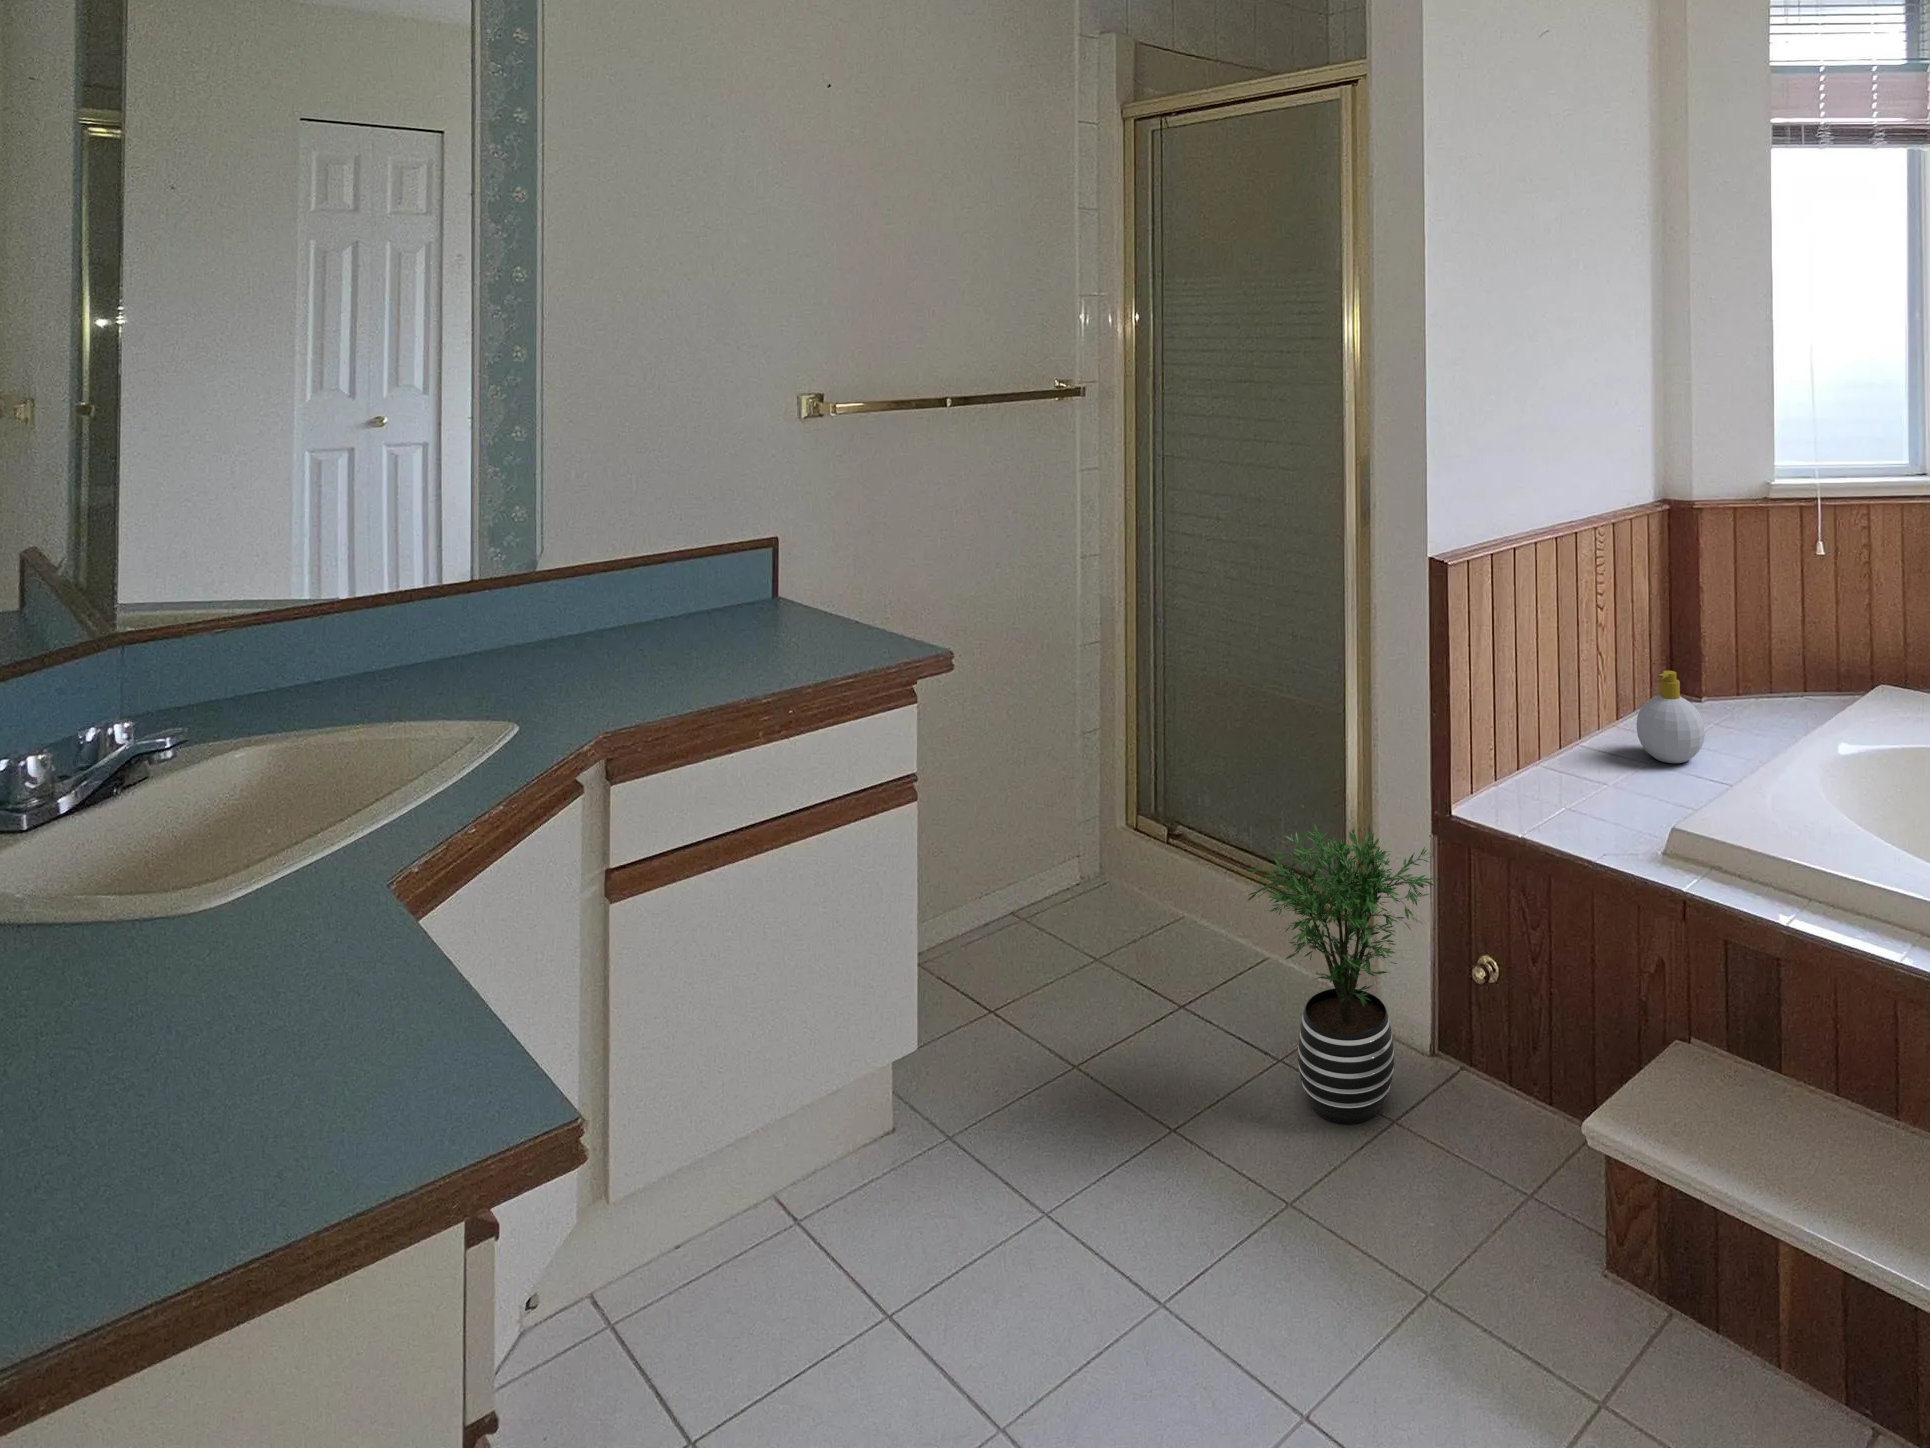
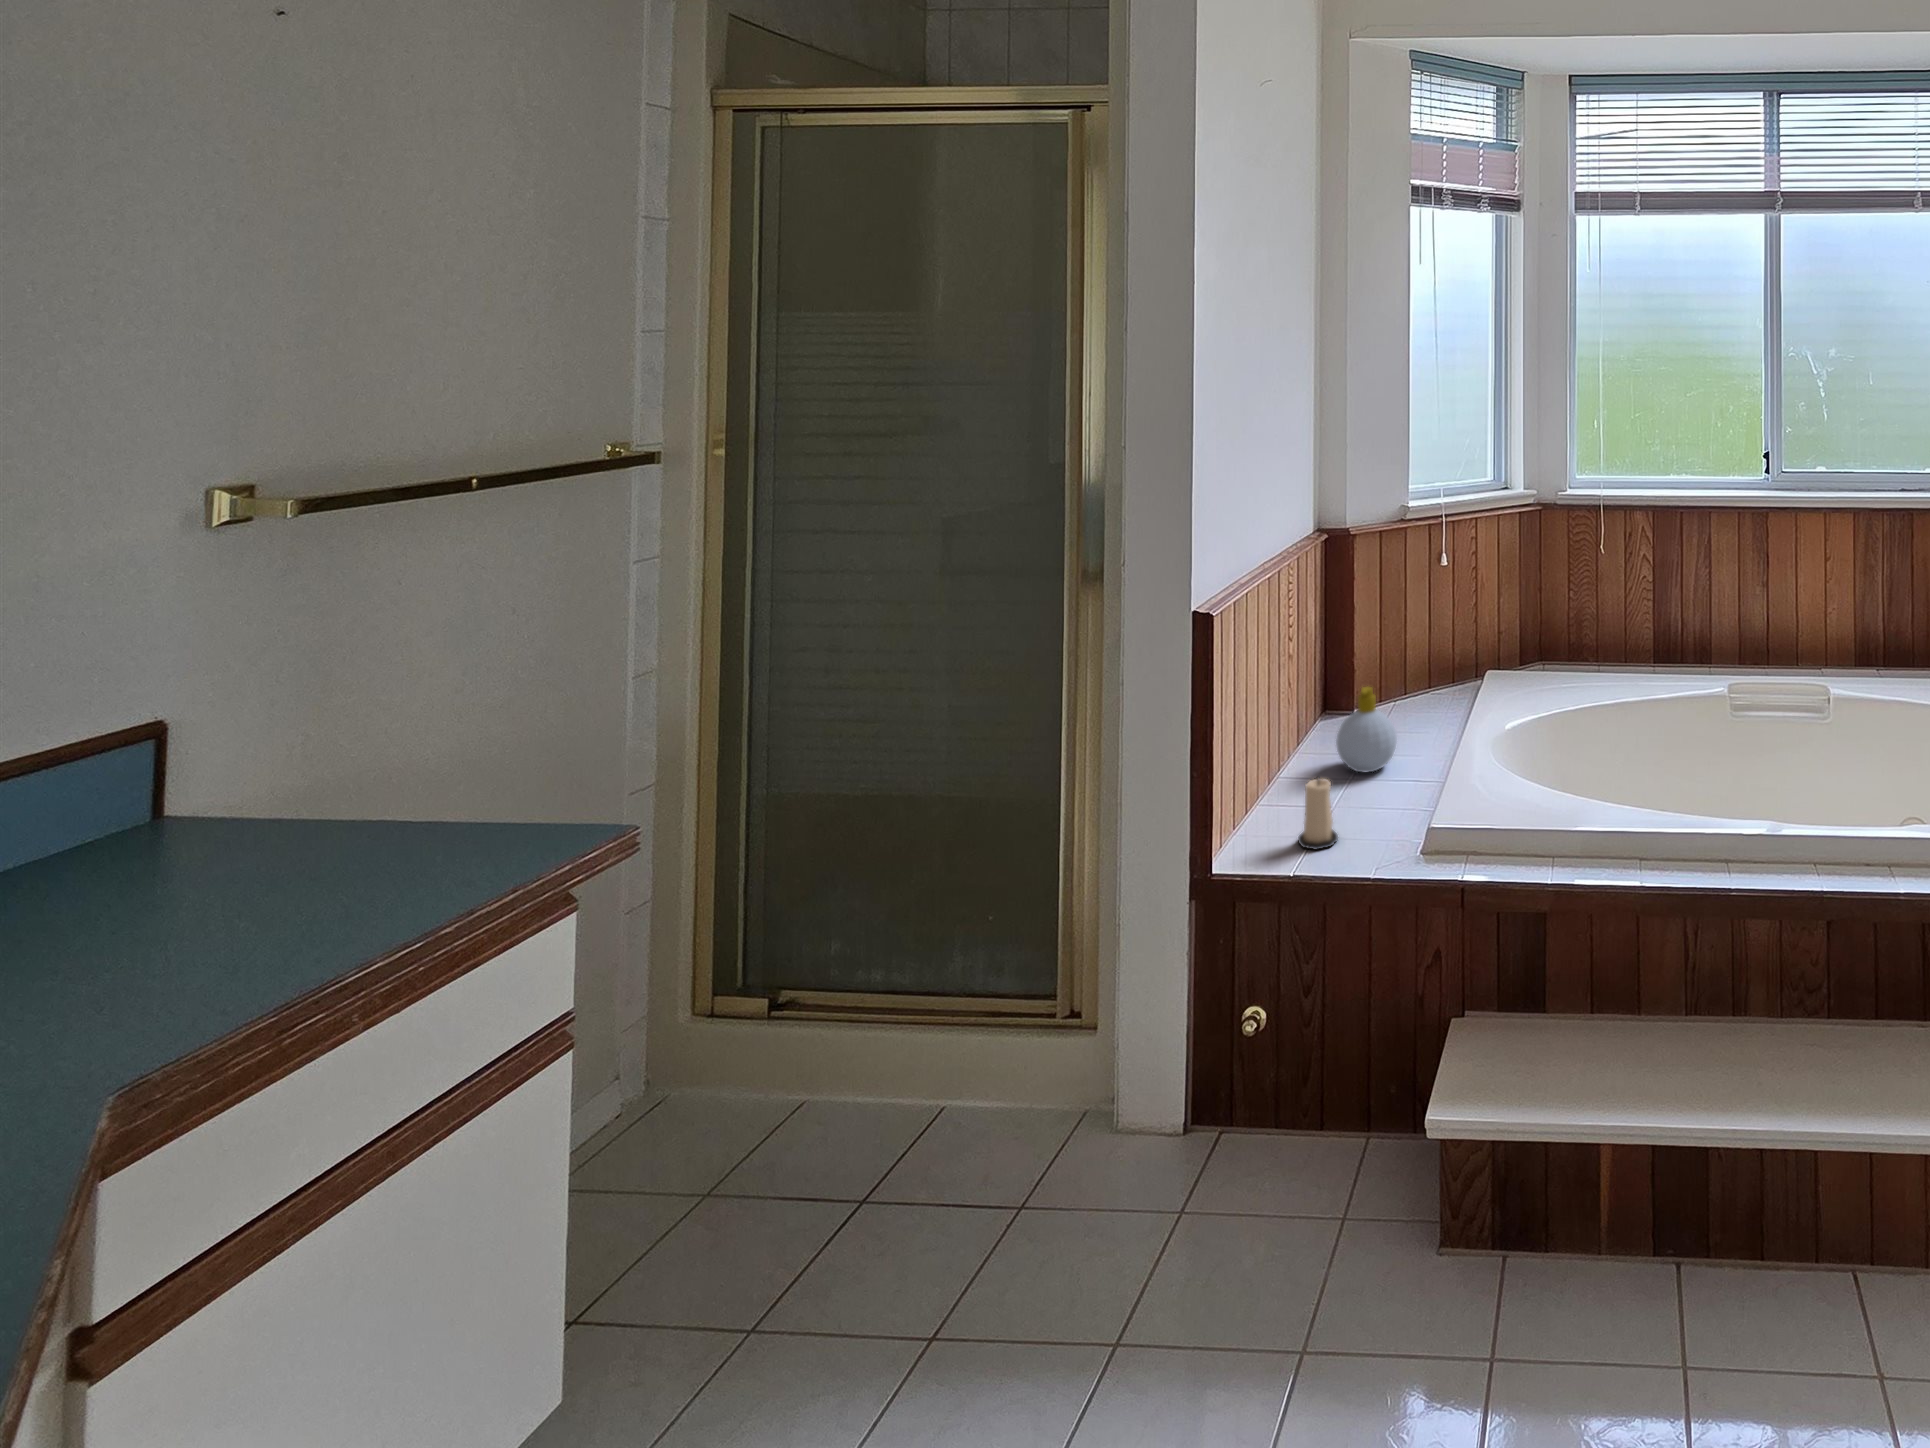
candle: none [1549,746,1589,821] -> present [1298,778,1338,849]
potted plant: present [1246,824,1435,1124] -> none [1002,910,1219,1247]

